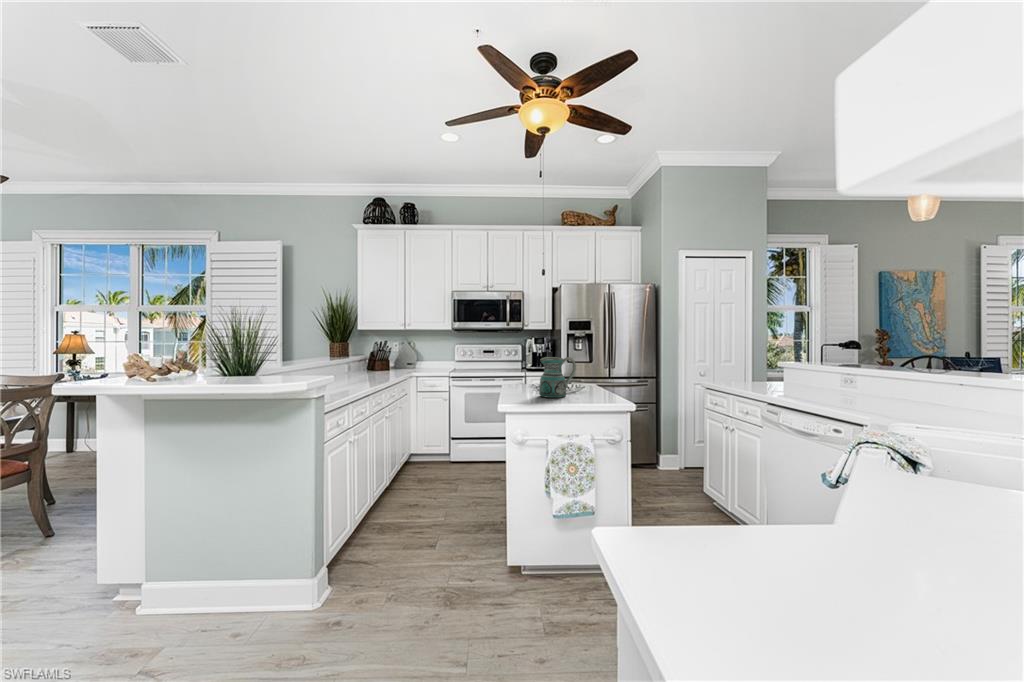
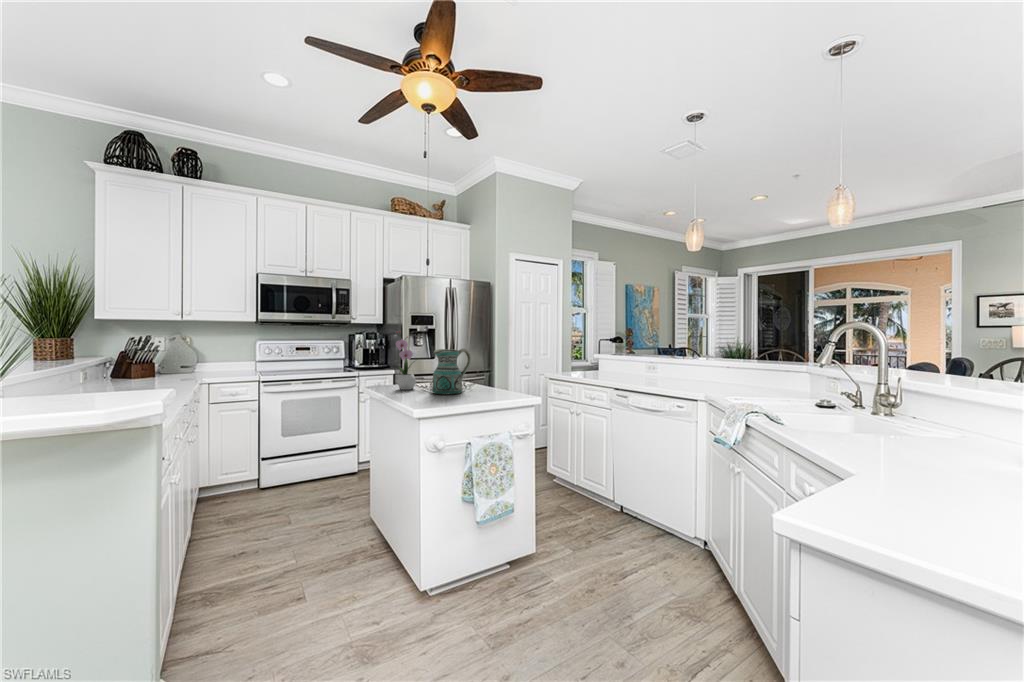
flower arrangement: none [517,341,539,391] -> present [396,332,416,390]

